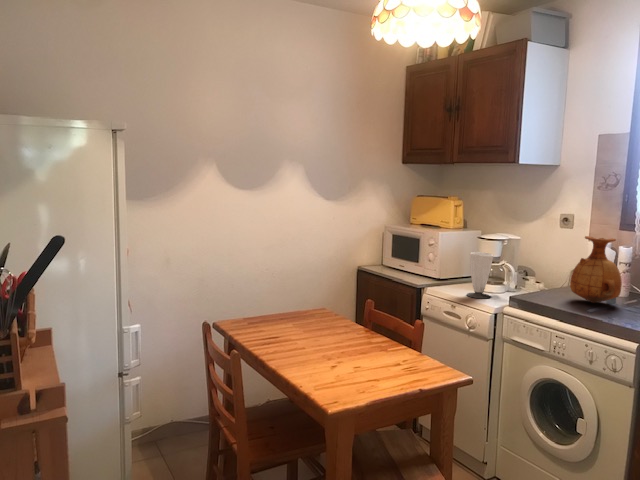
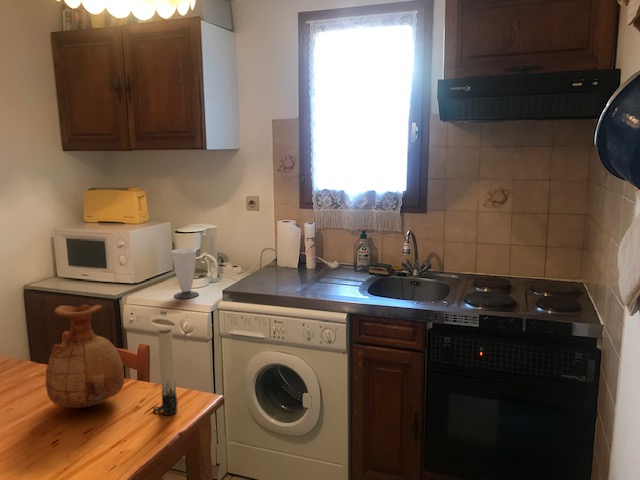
vase: present [570,236,622,303] -> present [46,304,124,408]
candle: none [409,299,432,375] -> present [153,326,177,415]

